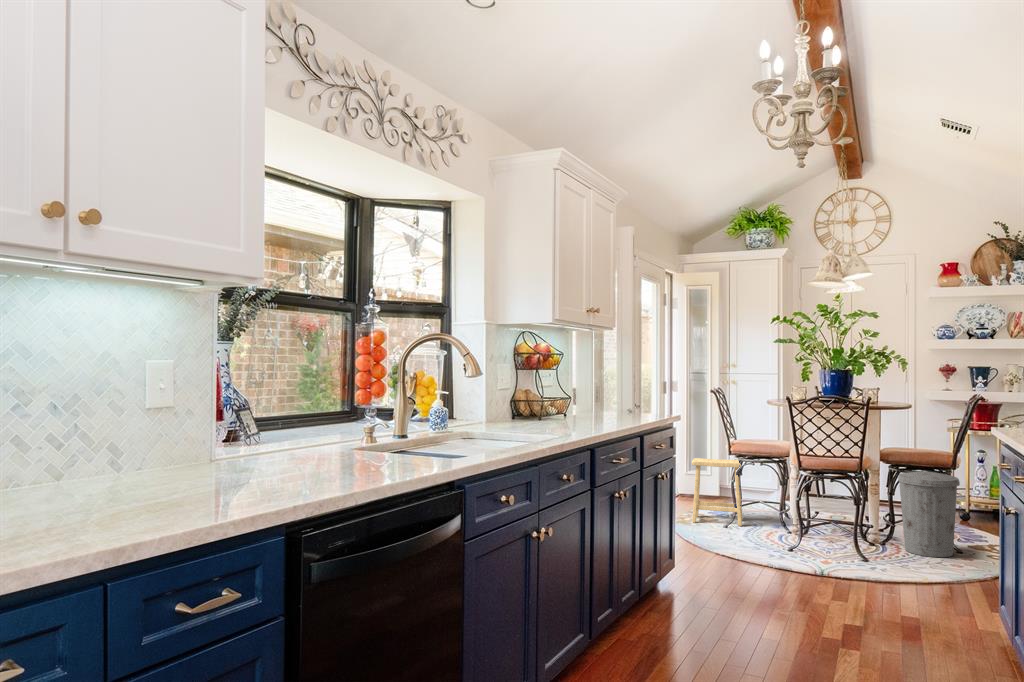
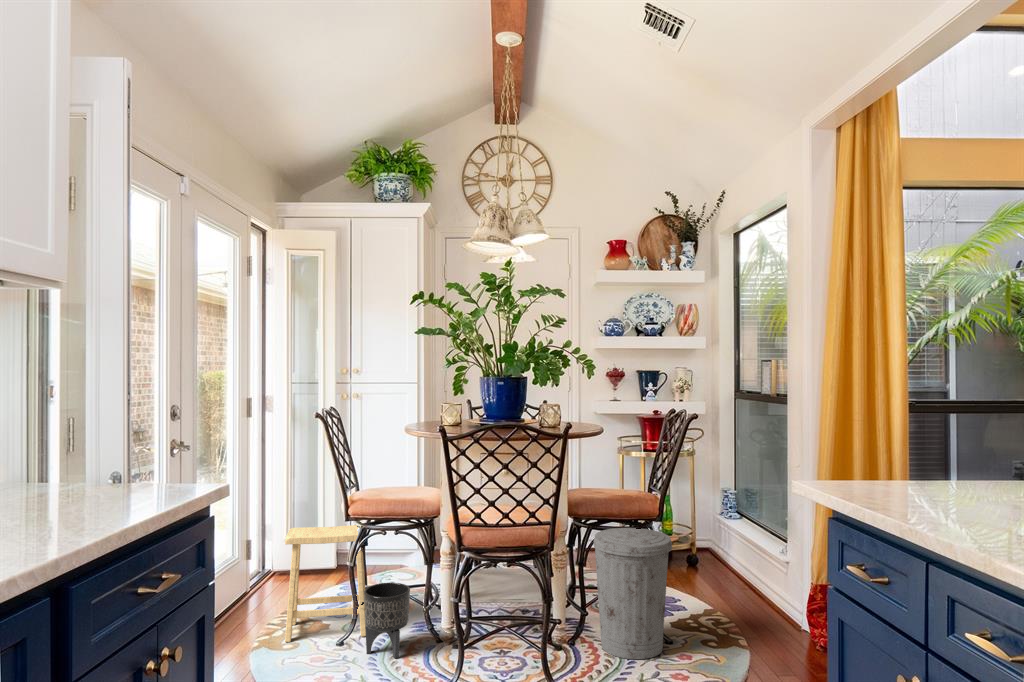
planter: none [740,493,769,536] -> present [364,583,410,658]

